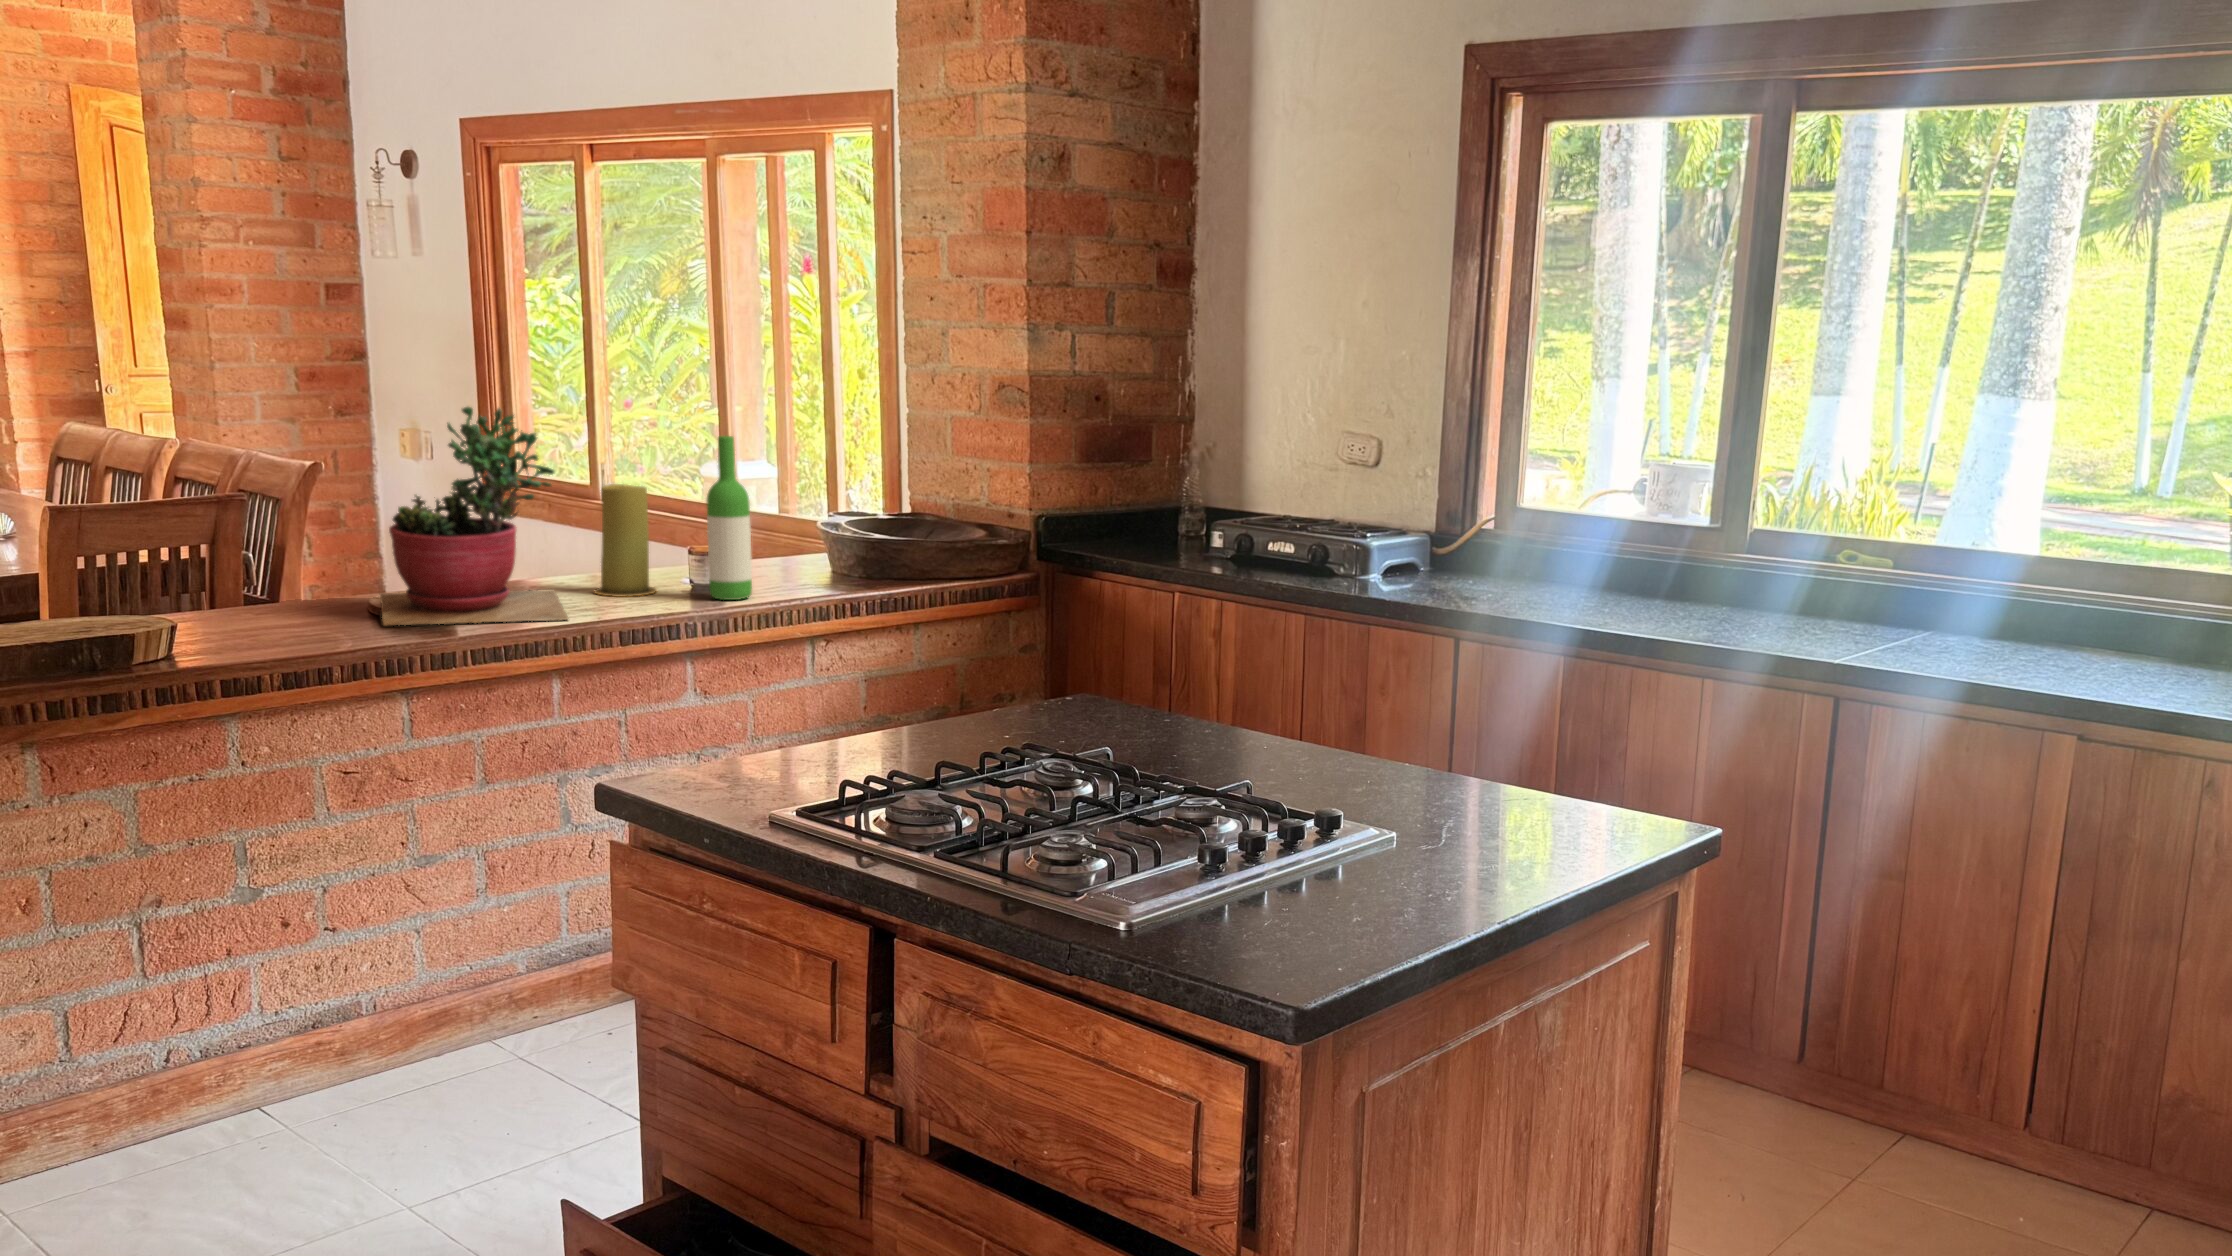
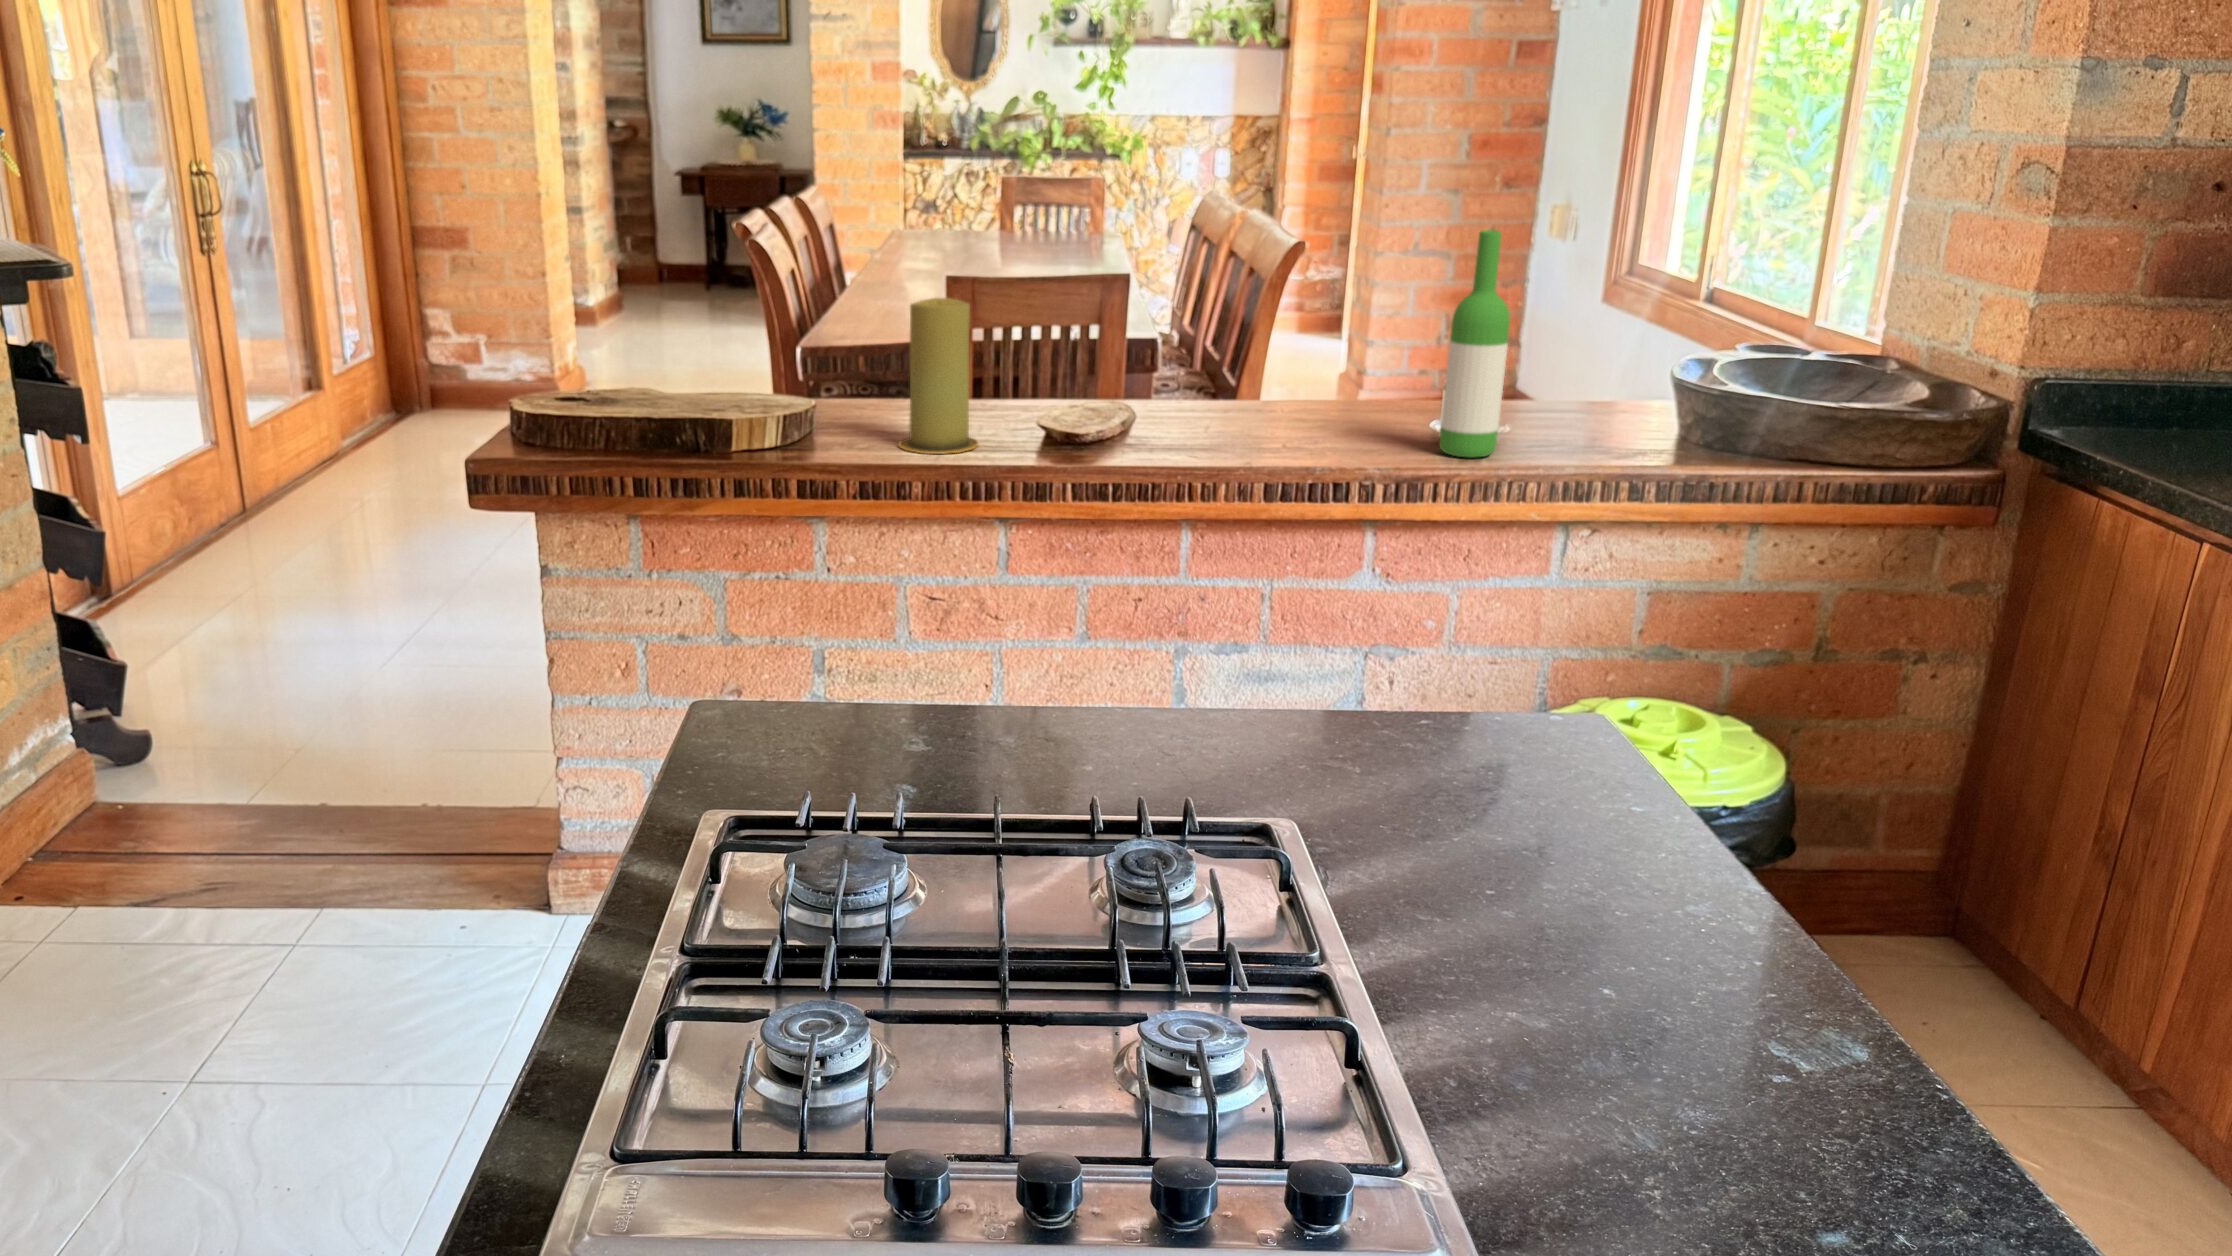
succulent plant: present [380,407,568,625] -> none [1025,182,1268,459]
candle: present [594,484,657,597] -> present [898,298,979,454]

